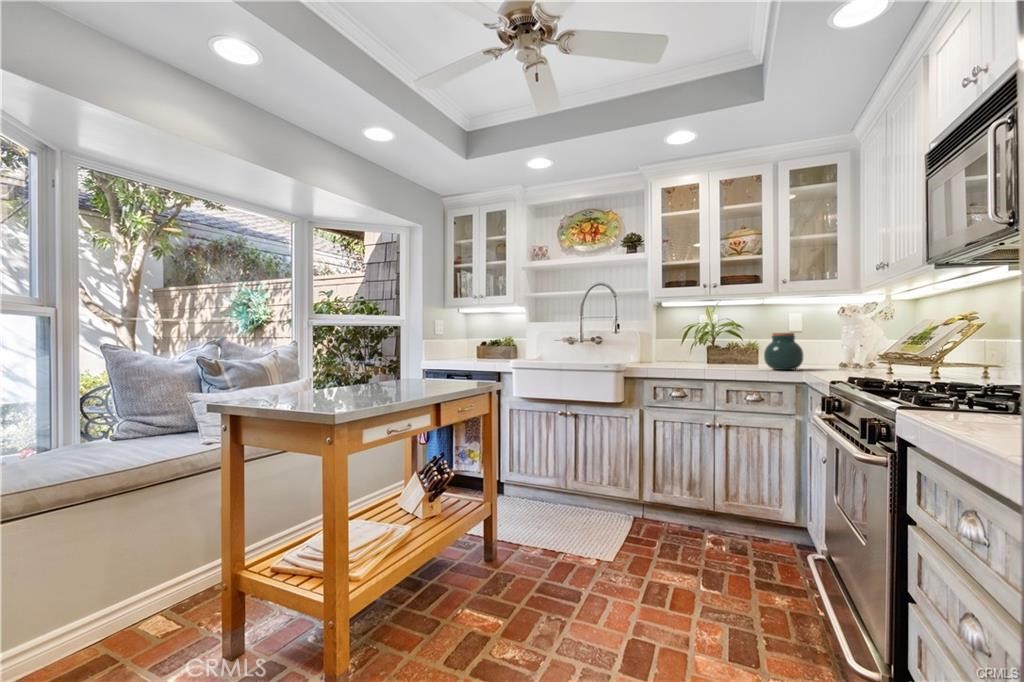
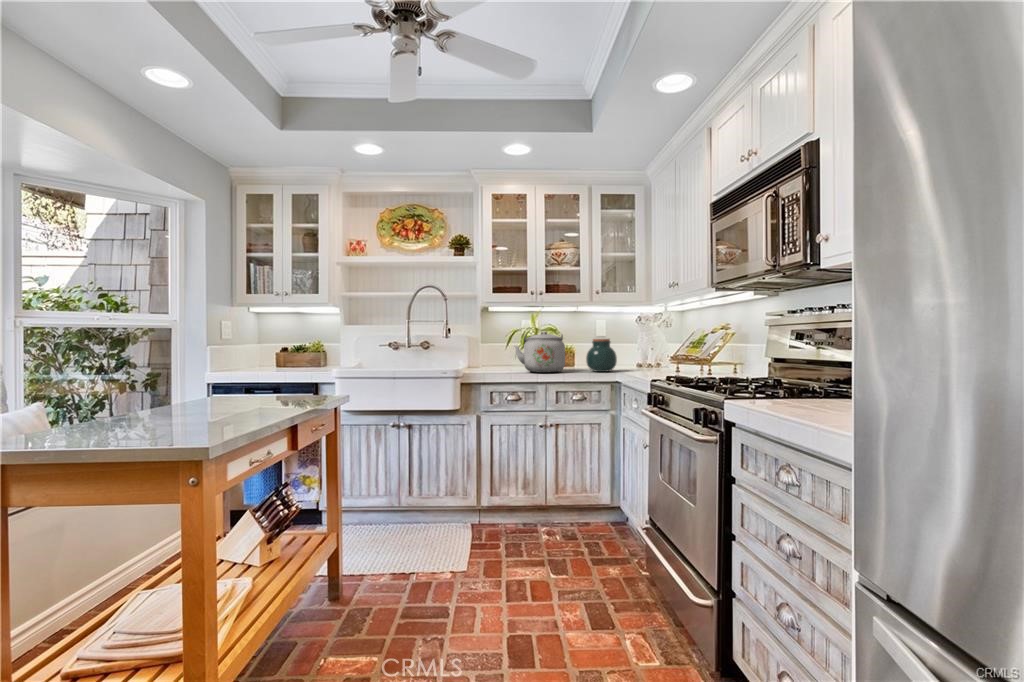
kettle: none [680,325,738,369] -> present [515,332,565,373]

